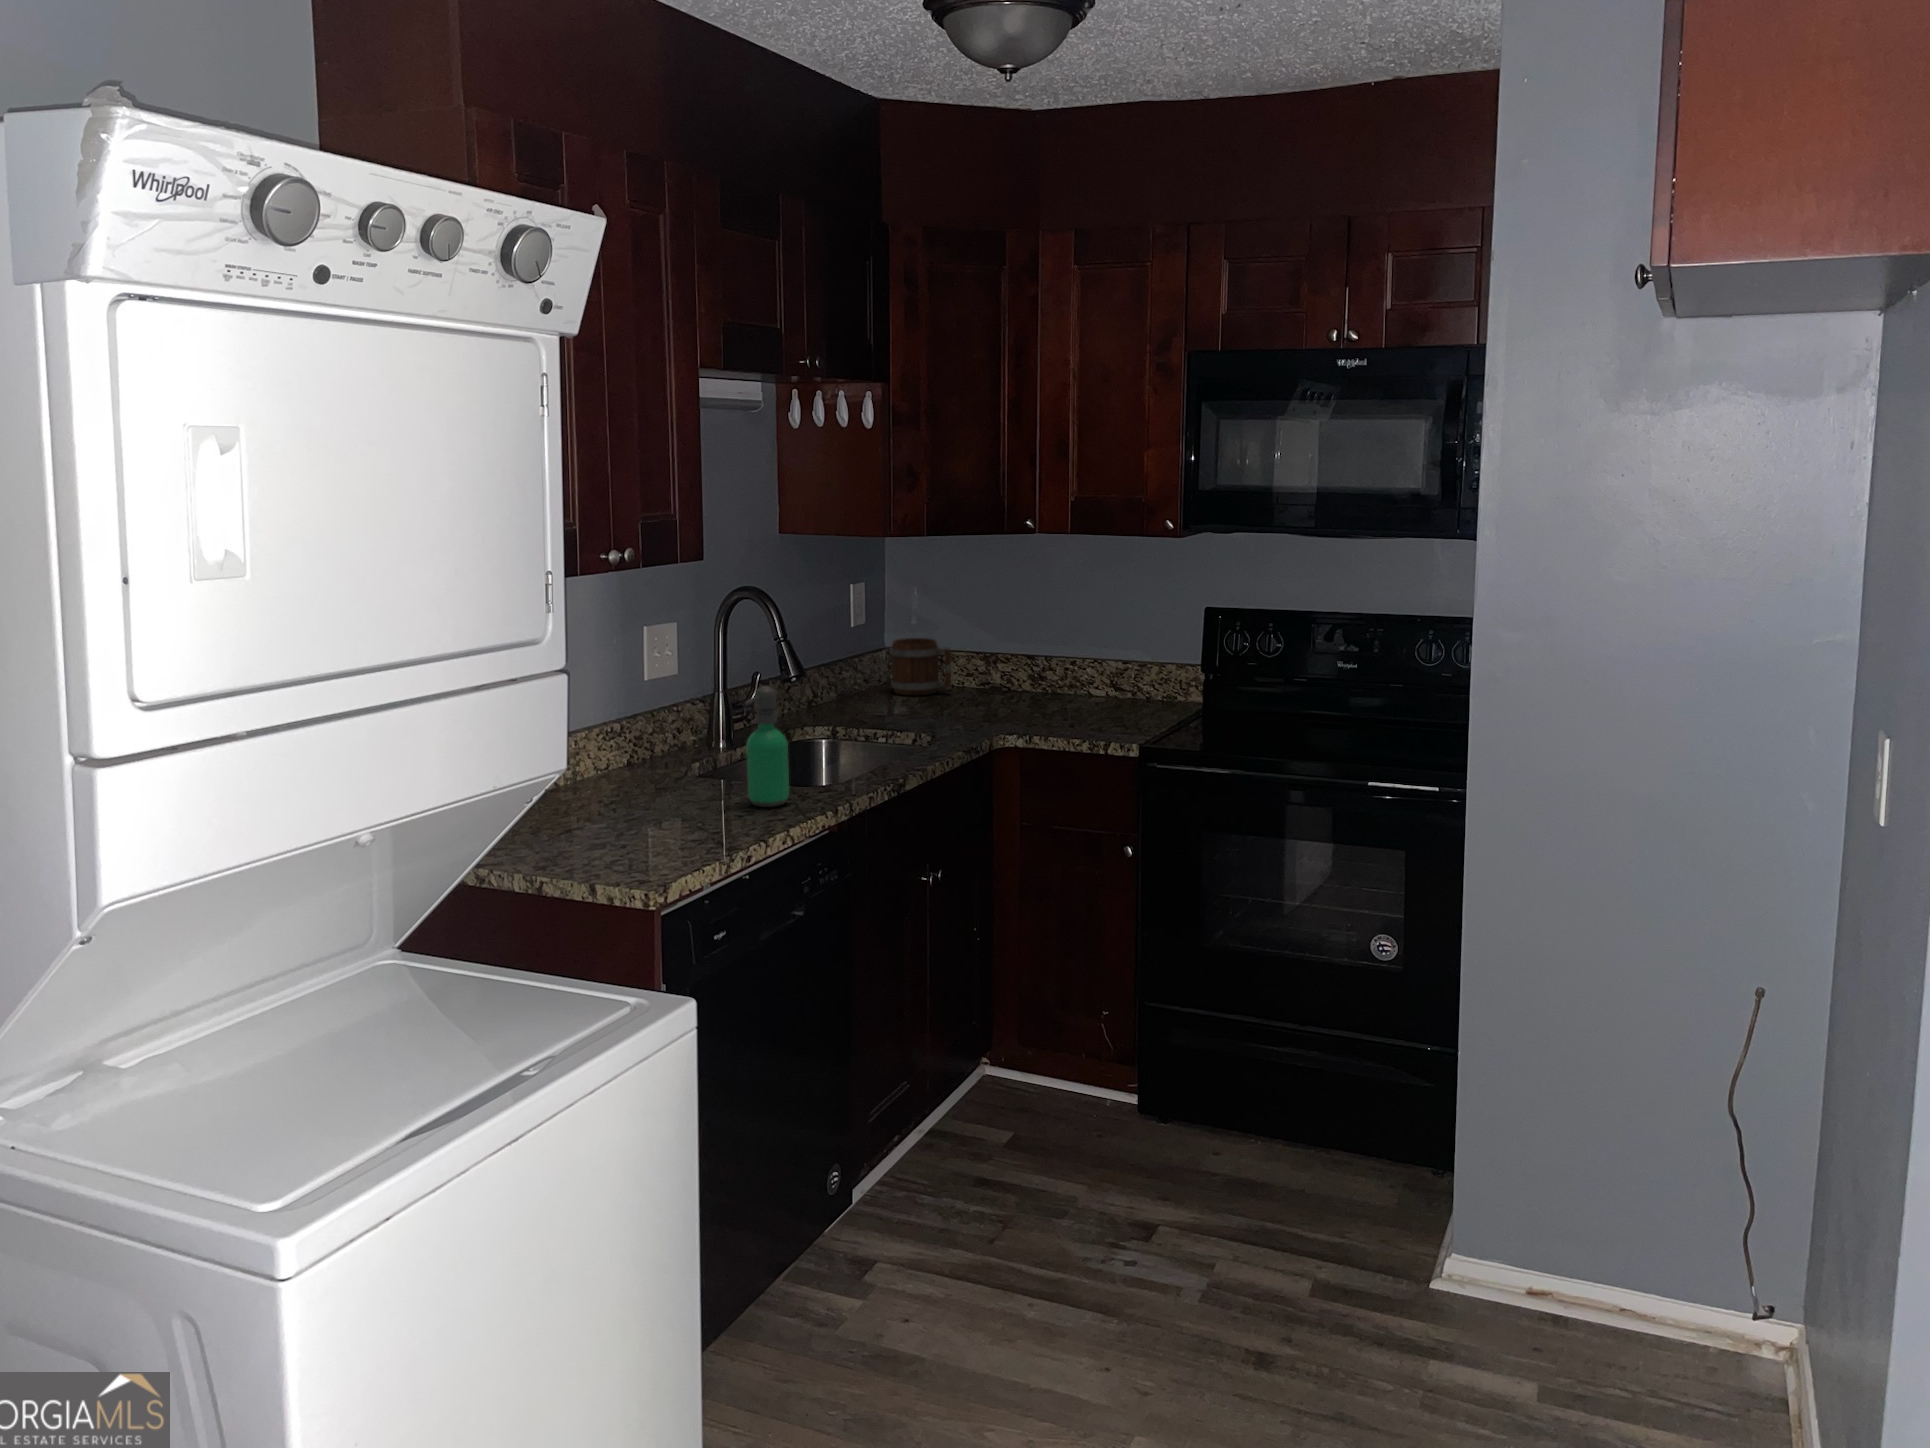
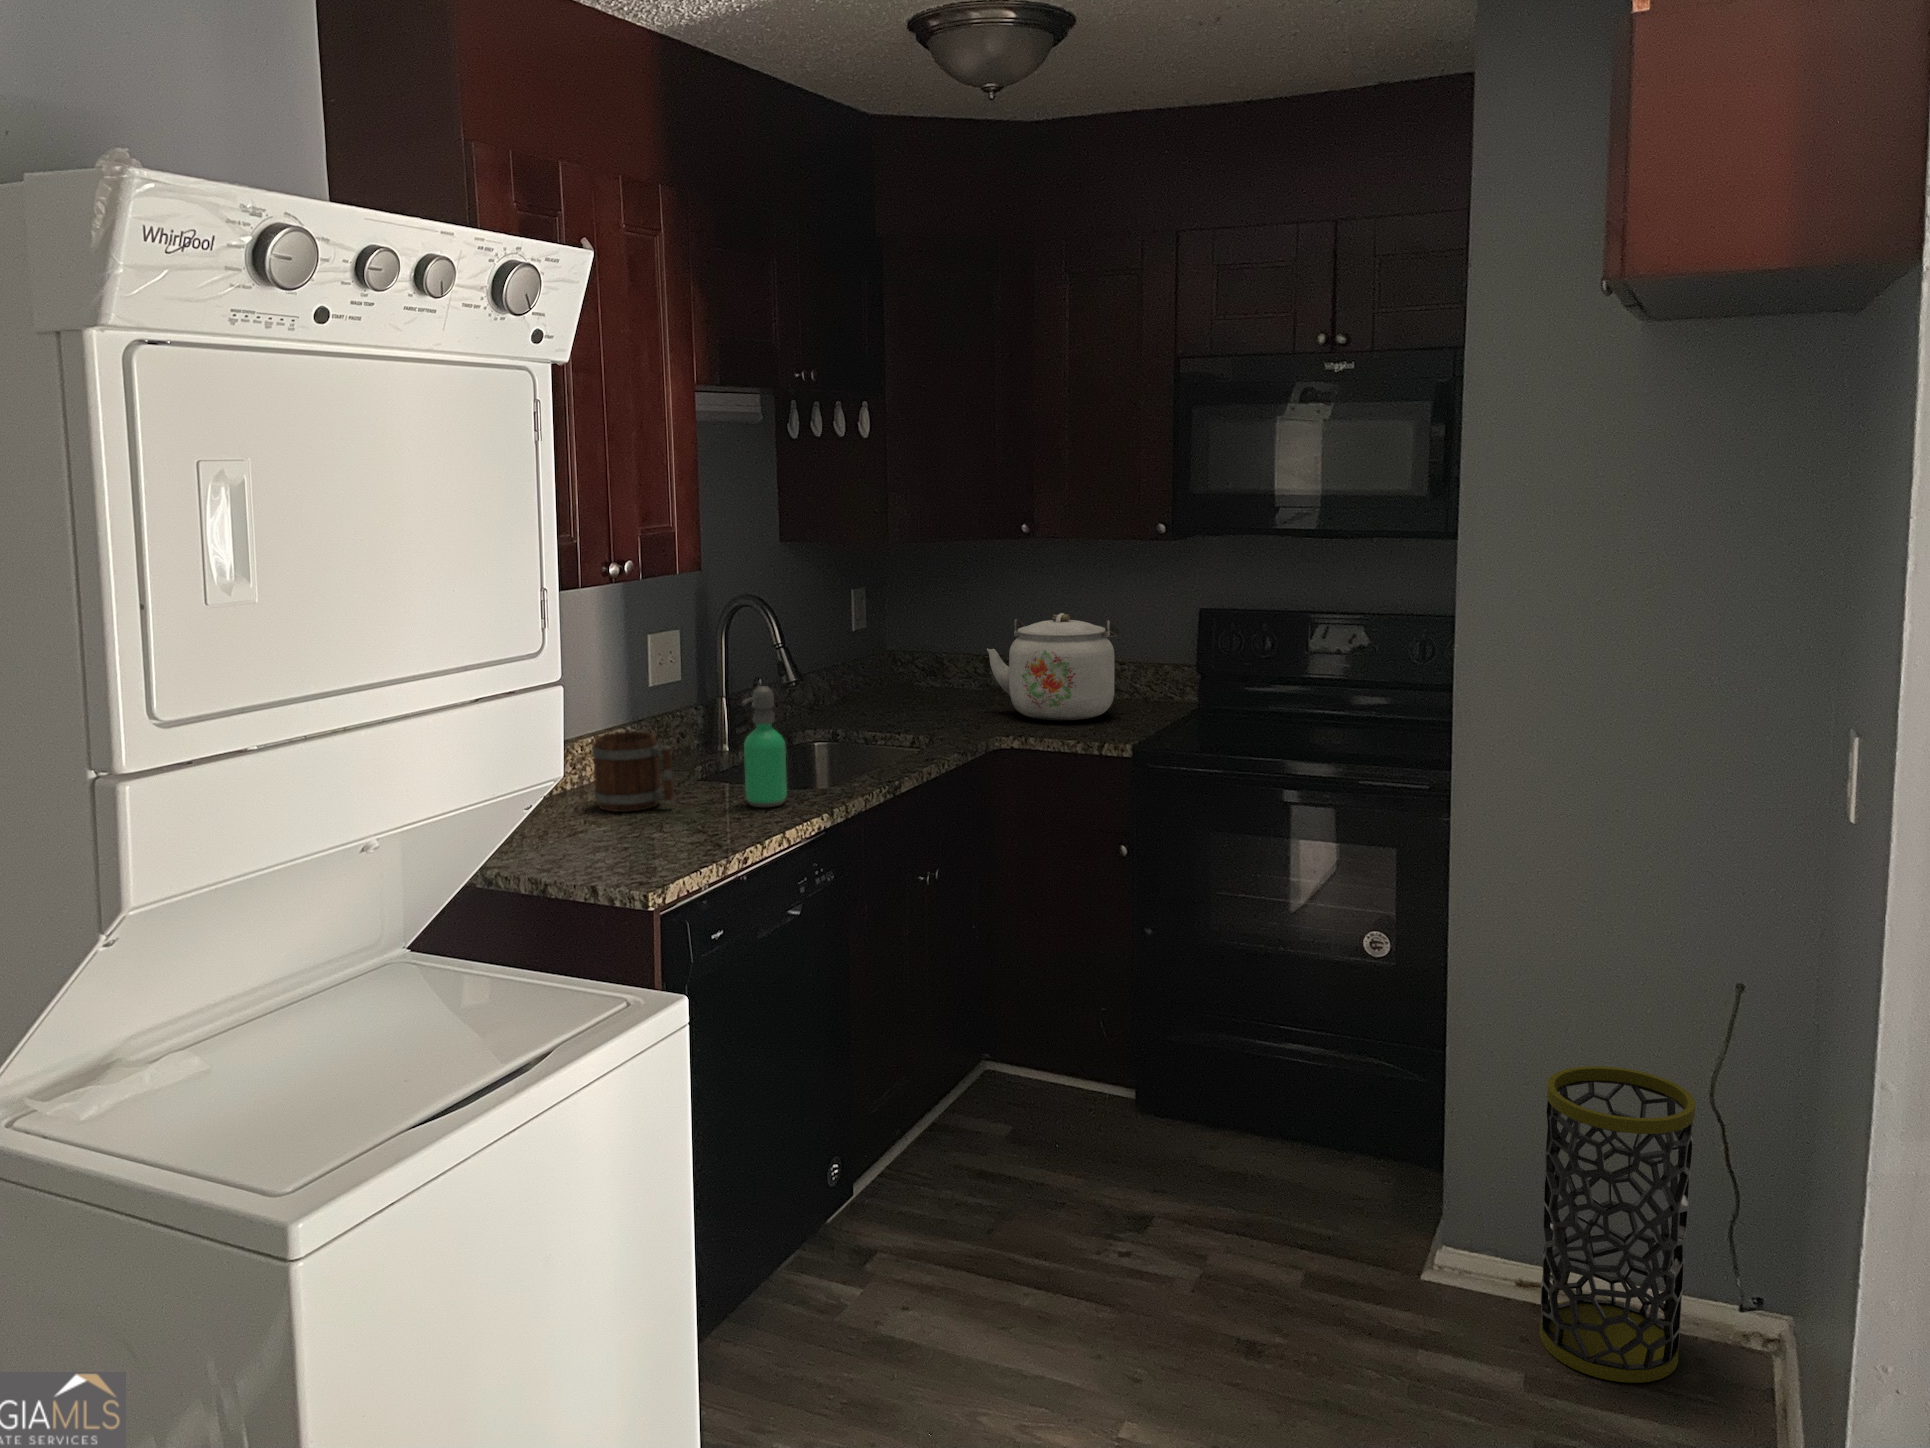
kettle: none [987,602,1120,710] -> present [987,613,1119,720]
mug: present [890,638,951,695] -> present [592,732,673,812]
trash can: none [1523,1059,1673,1363] -> present [1540,1066,1695,1383]

